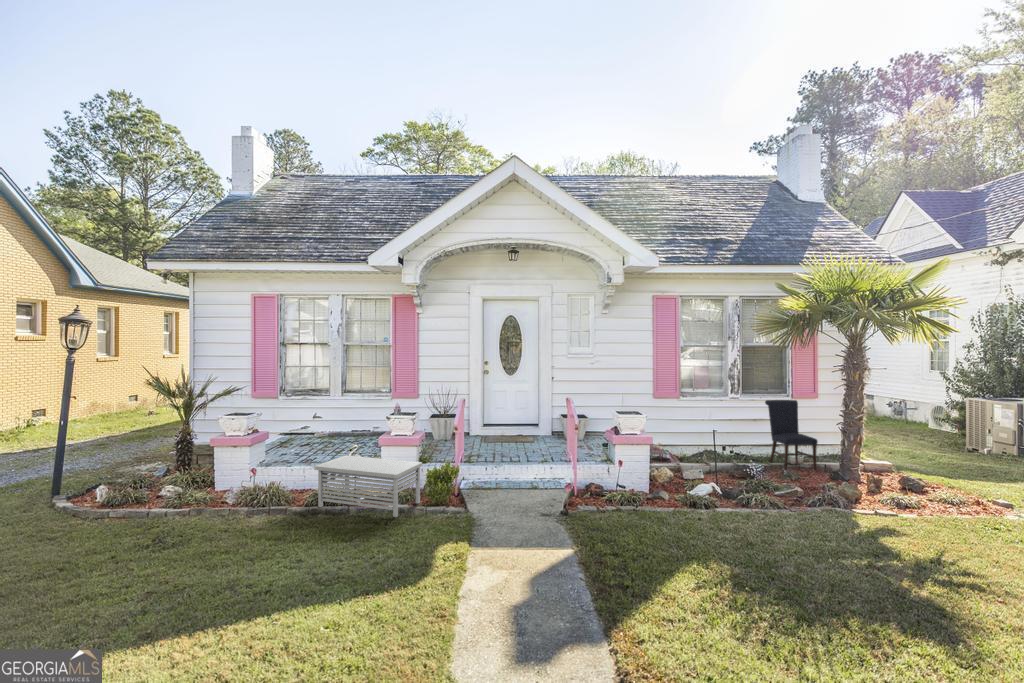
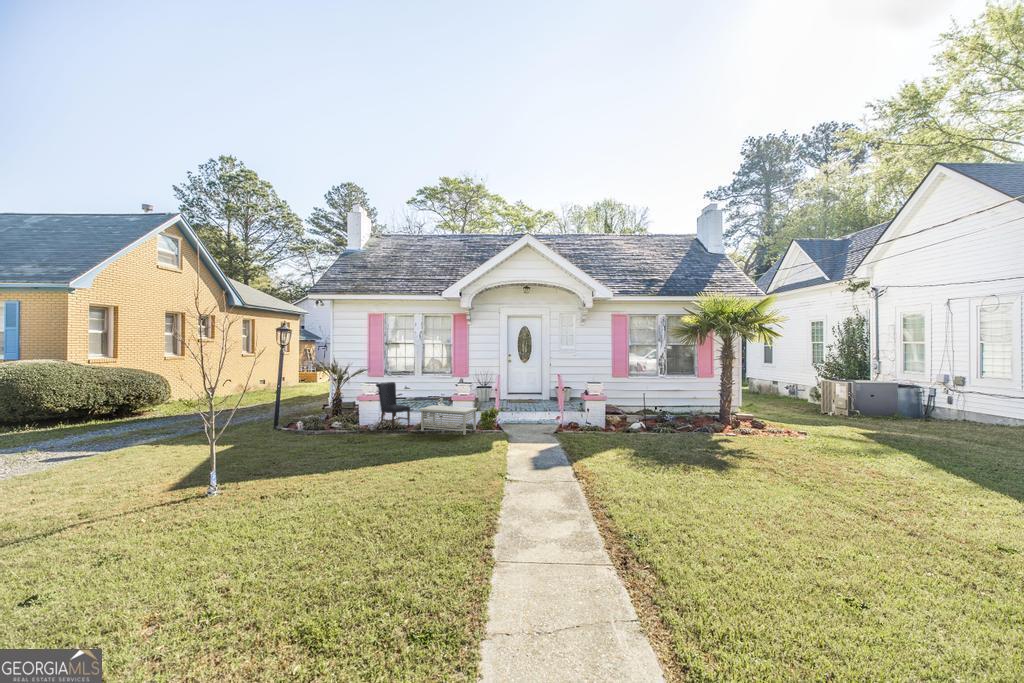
chair: present [765,400,818,470] -> present [376,382,410,430]

